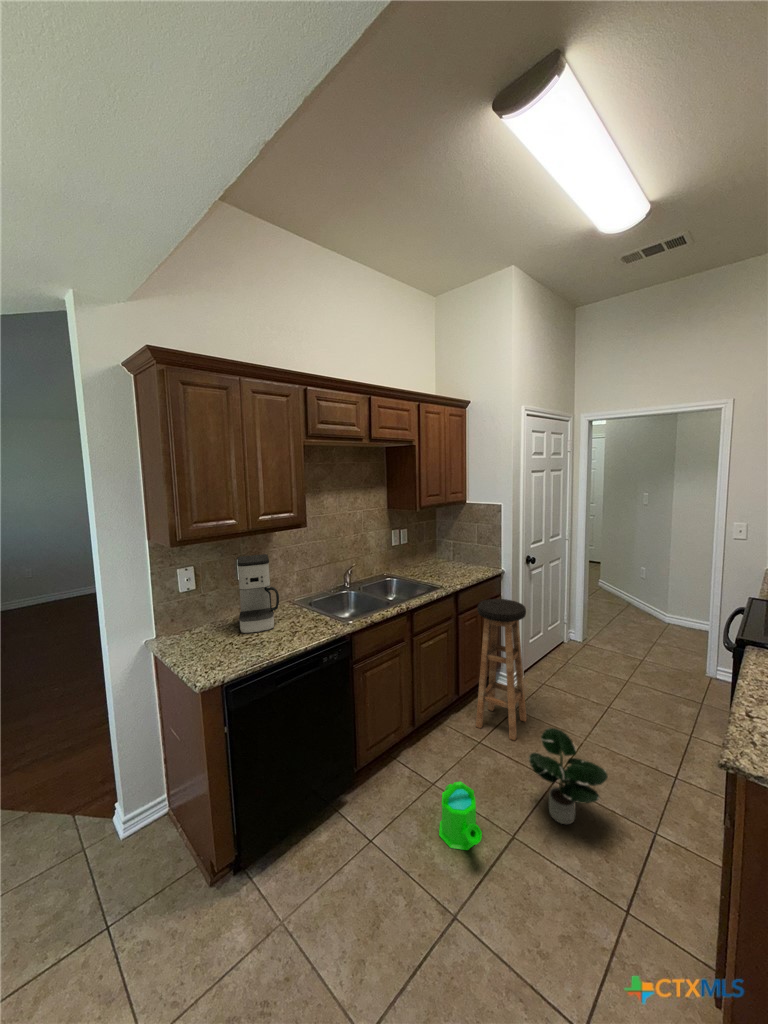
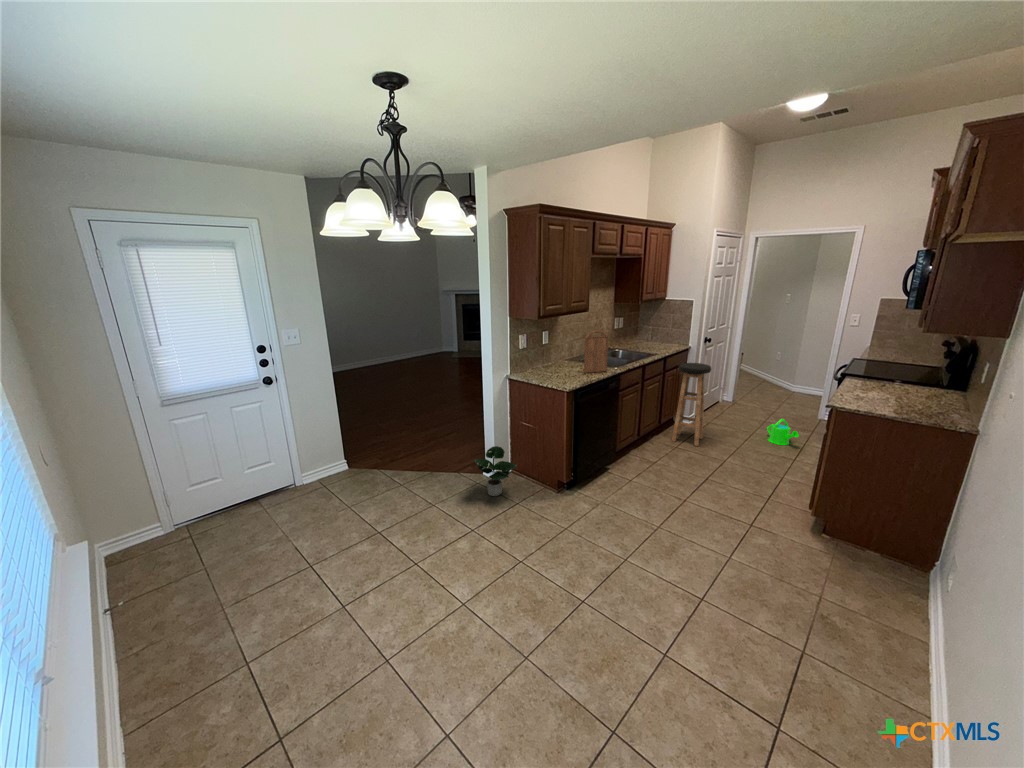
coffee maker: present [237,554,279,634] -> none [548,328,574,373]
cutting board: none [280,562,326,635] -> present [584,330,608,373]
potted plant: present [529,728,608,824] -> present [474,446,516,496]
watering can: present [439,781,482,850] -> present [767,419,799,445]

